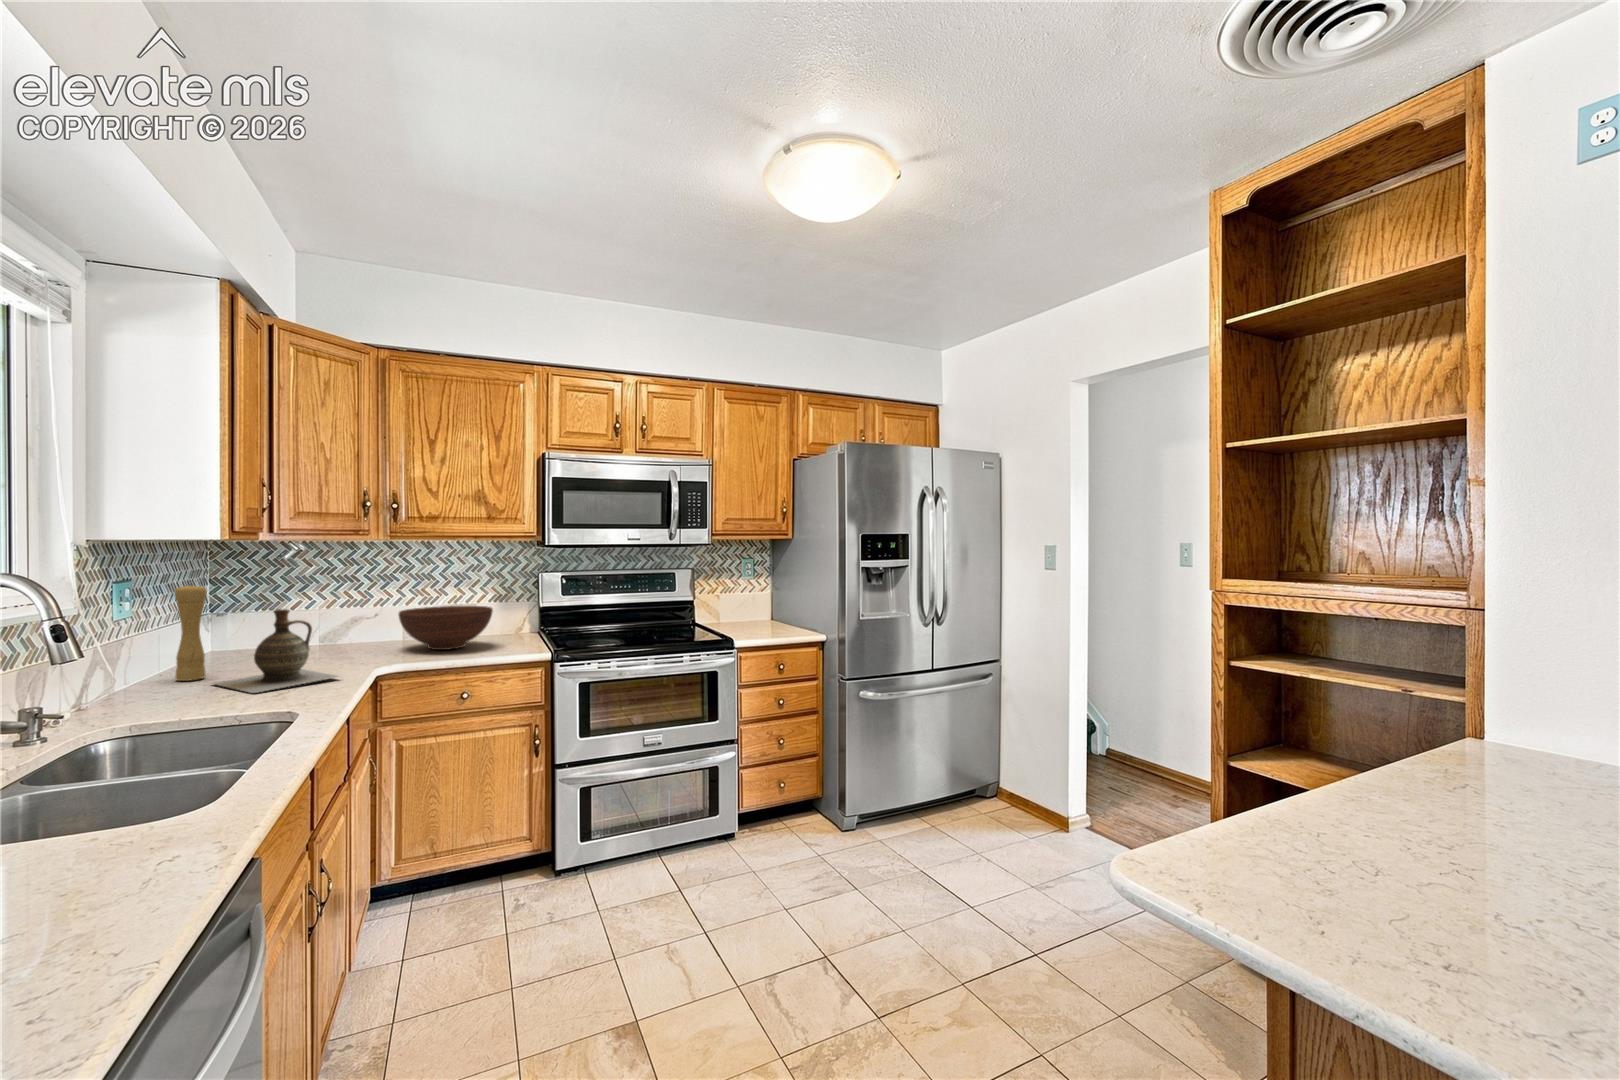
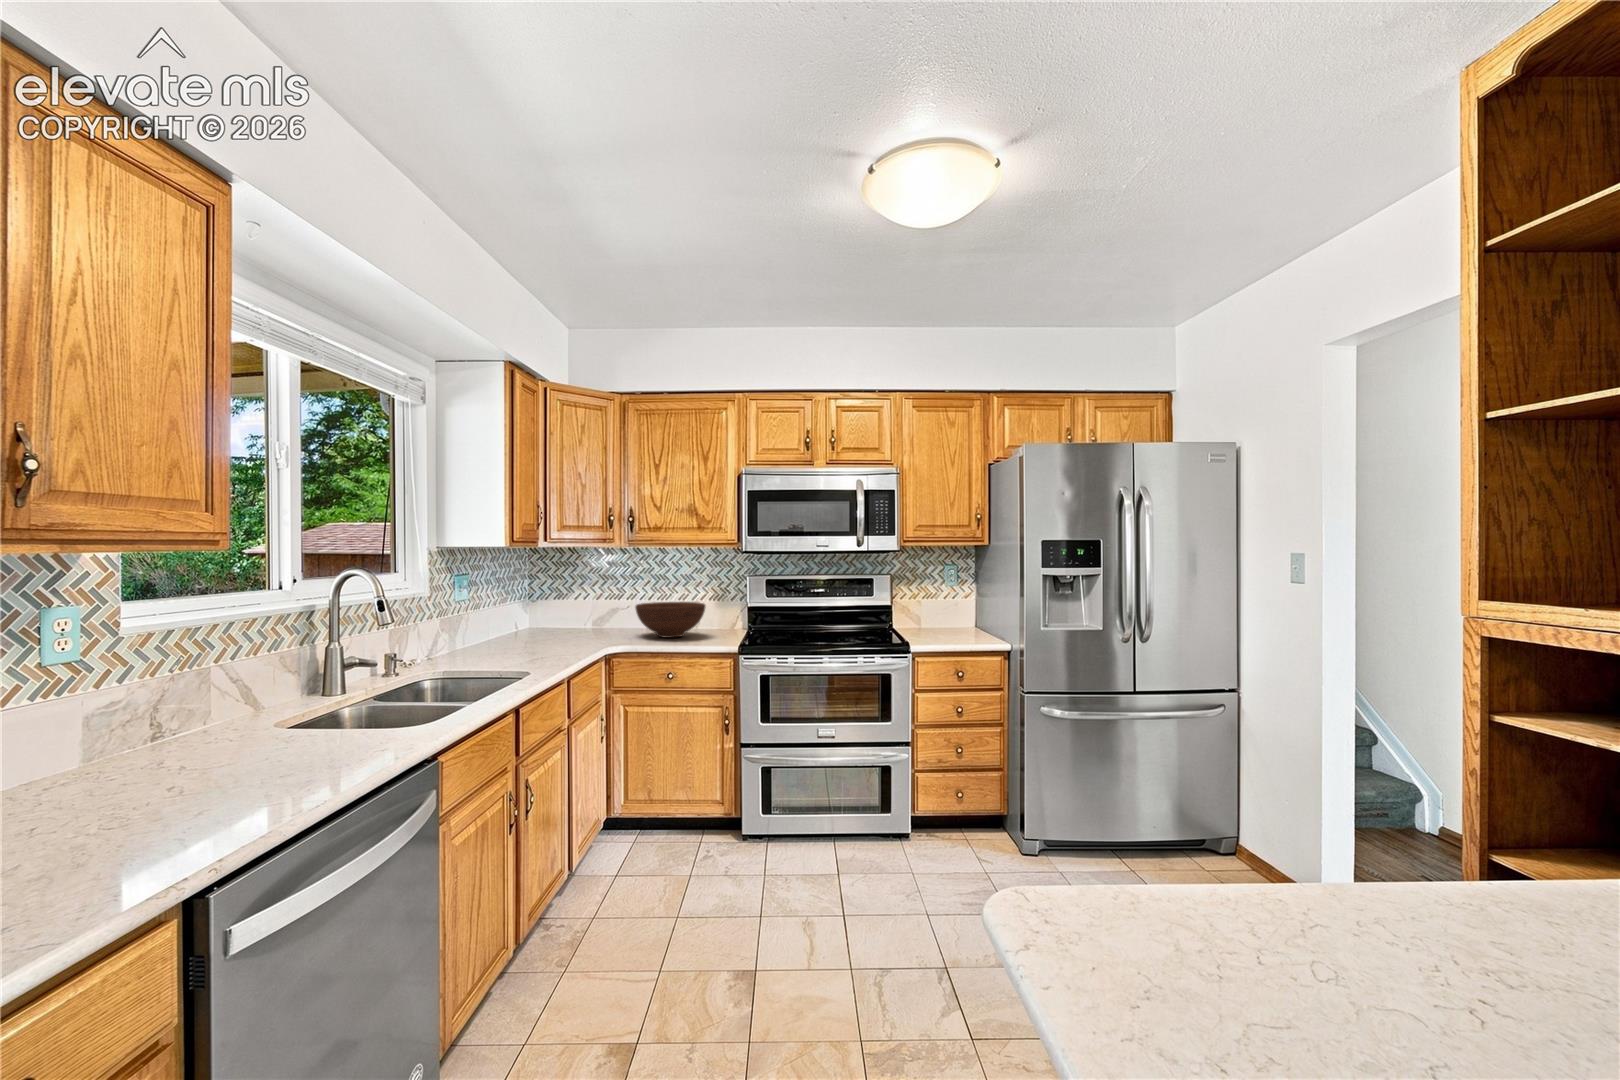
pepper mill: present [174,584,207,681] -> none [486,579,505,646]
ceramic jug: present [214,609,337,693] -> none [503,598,580,657]

